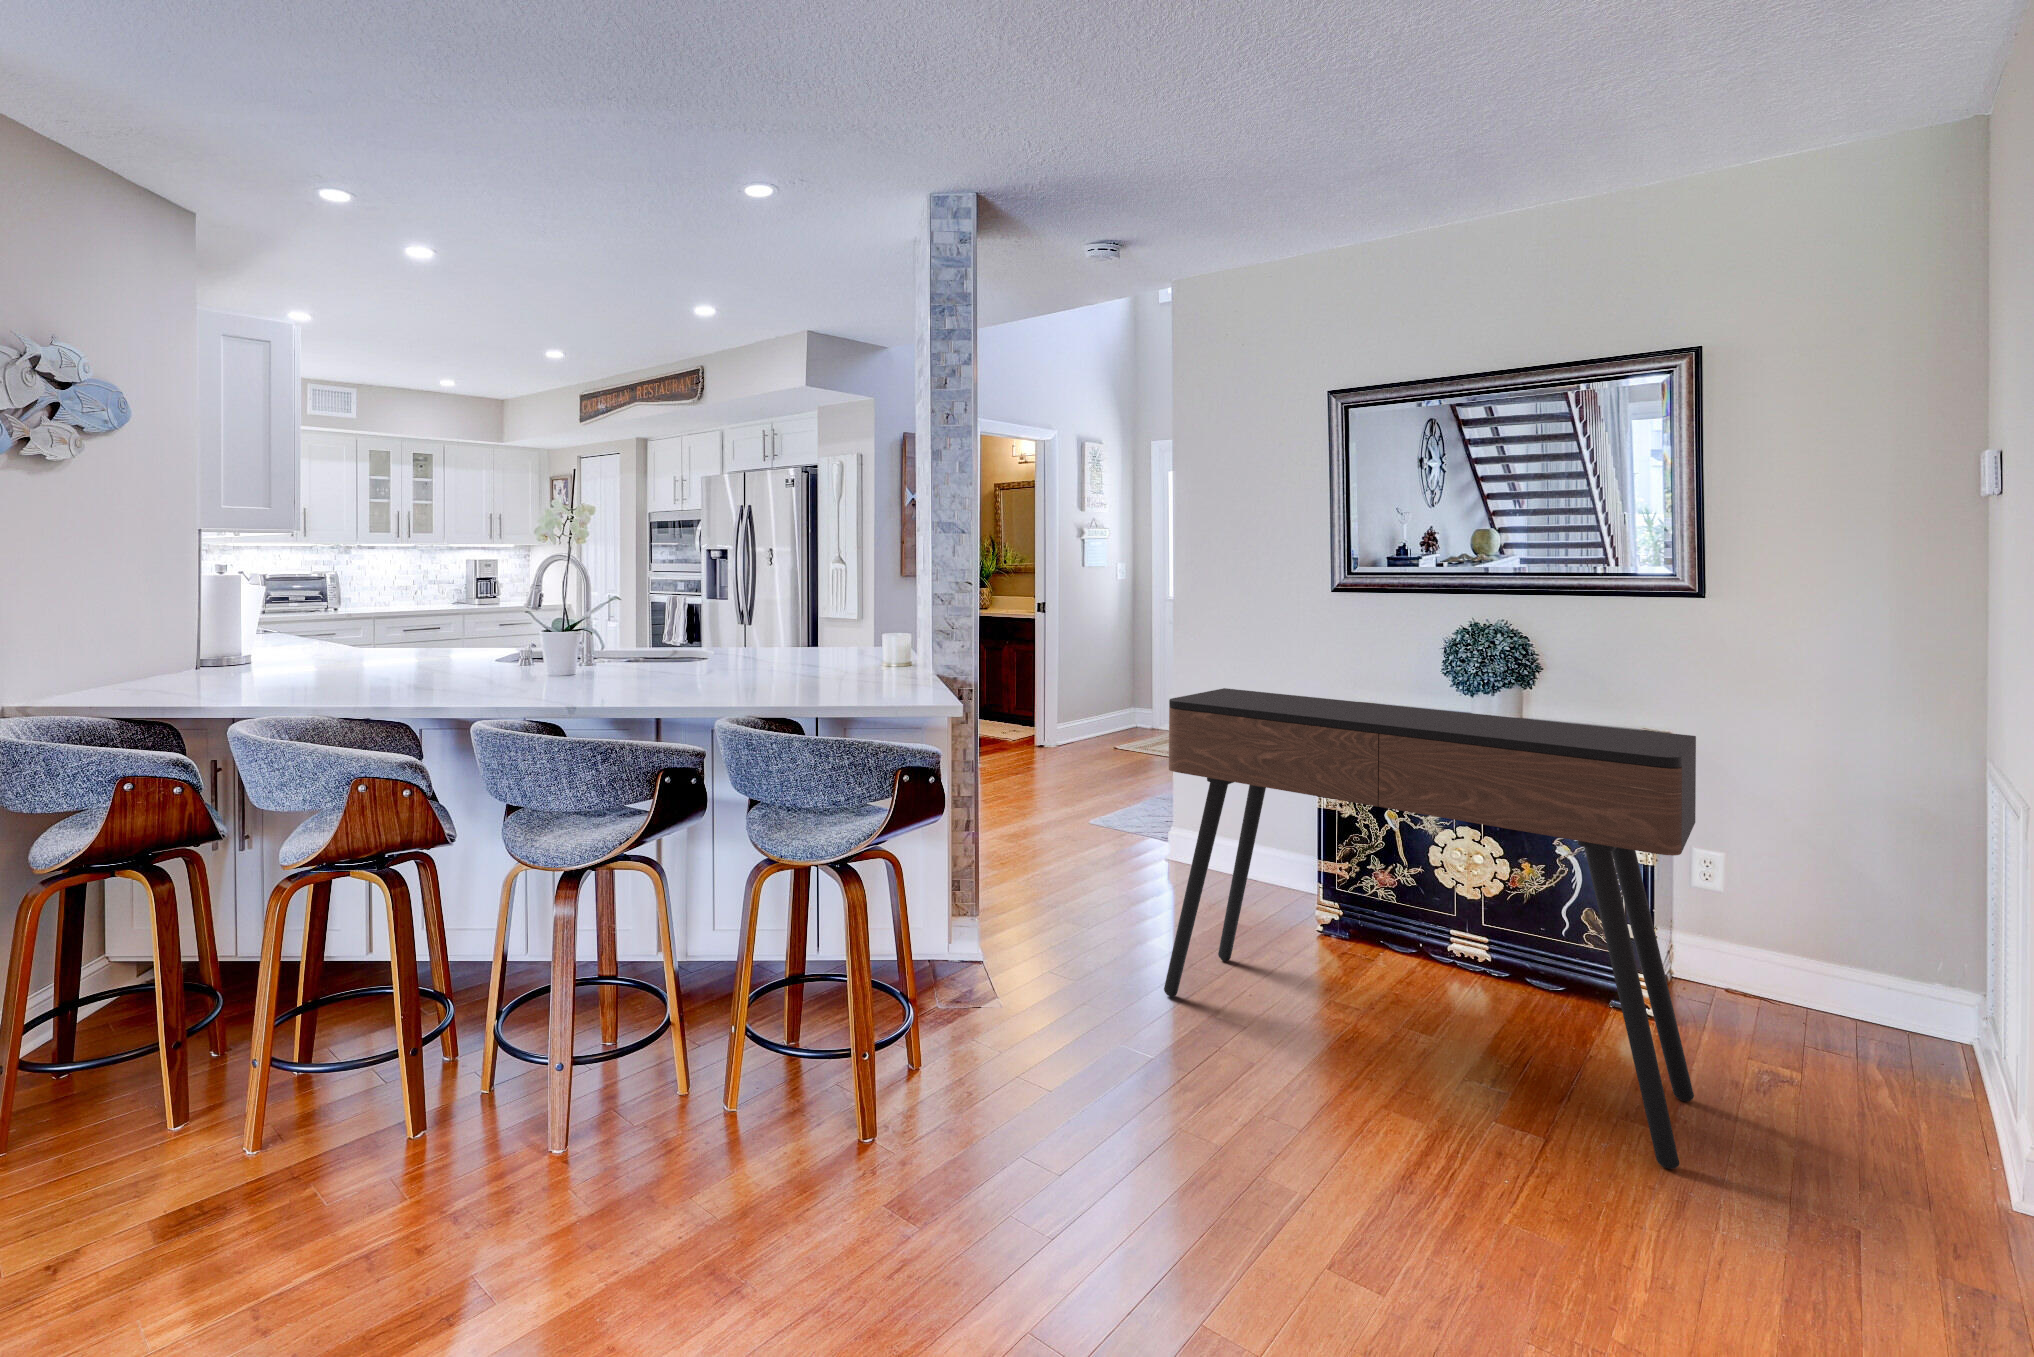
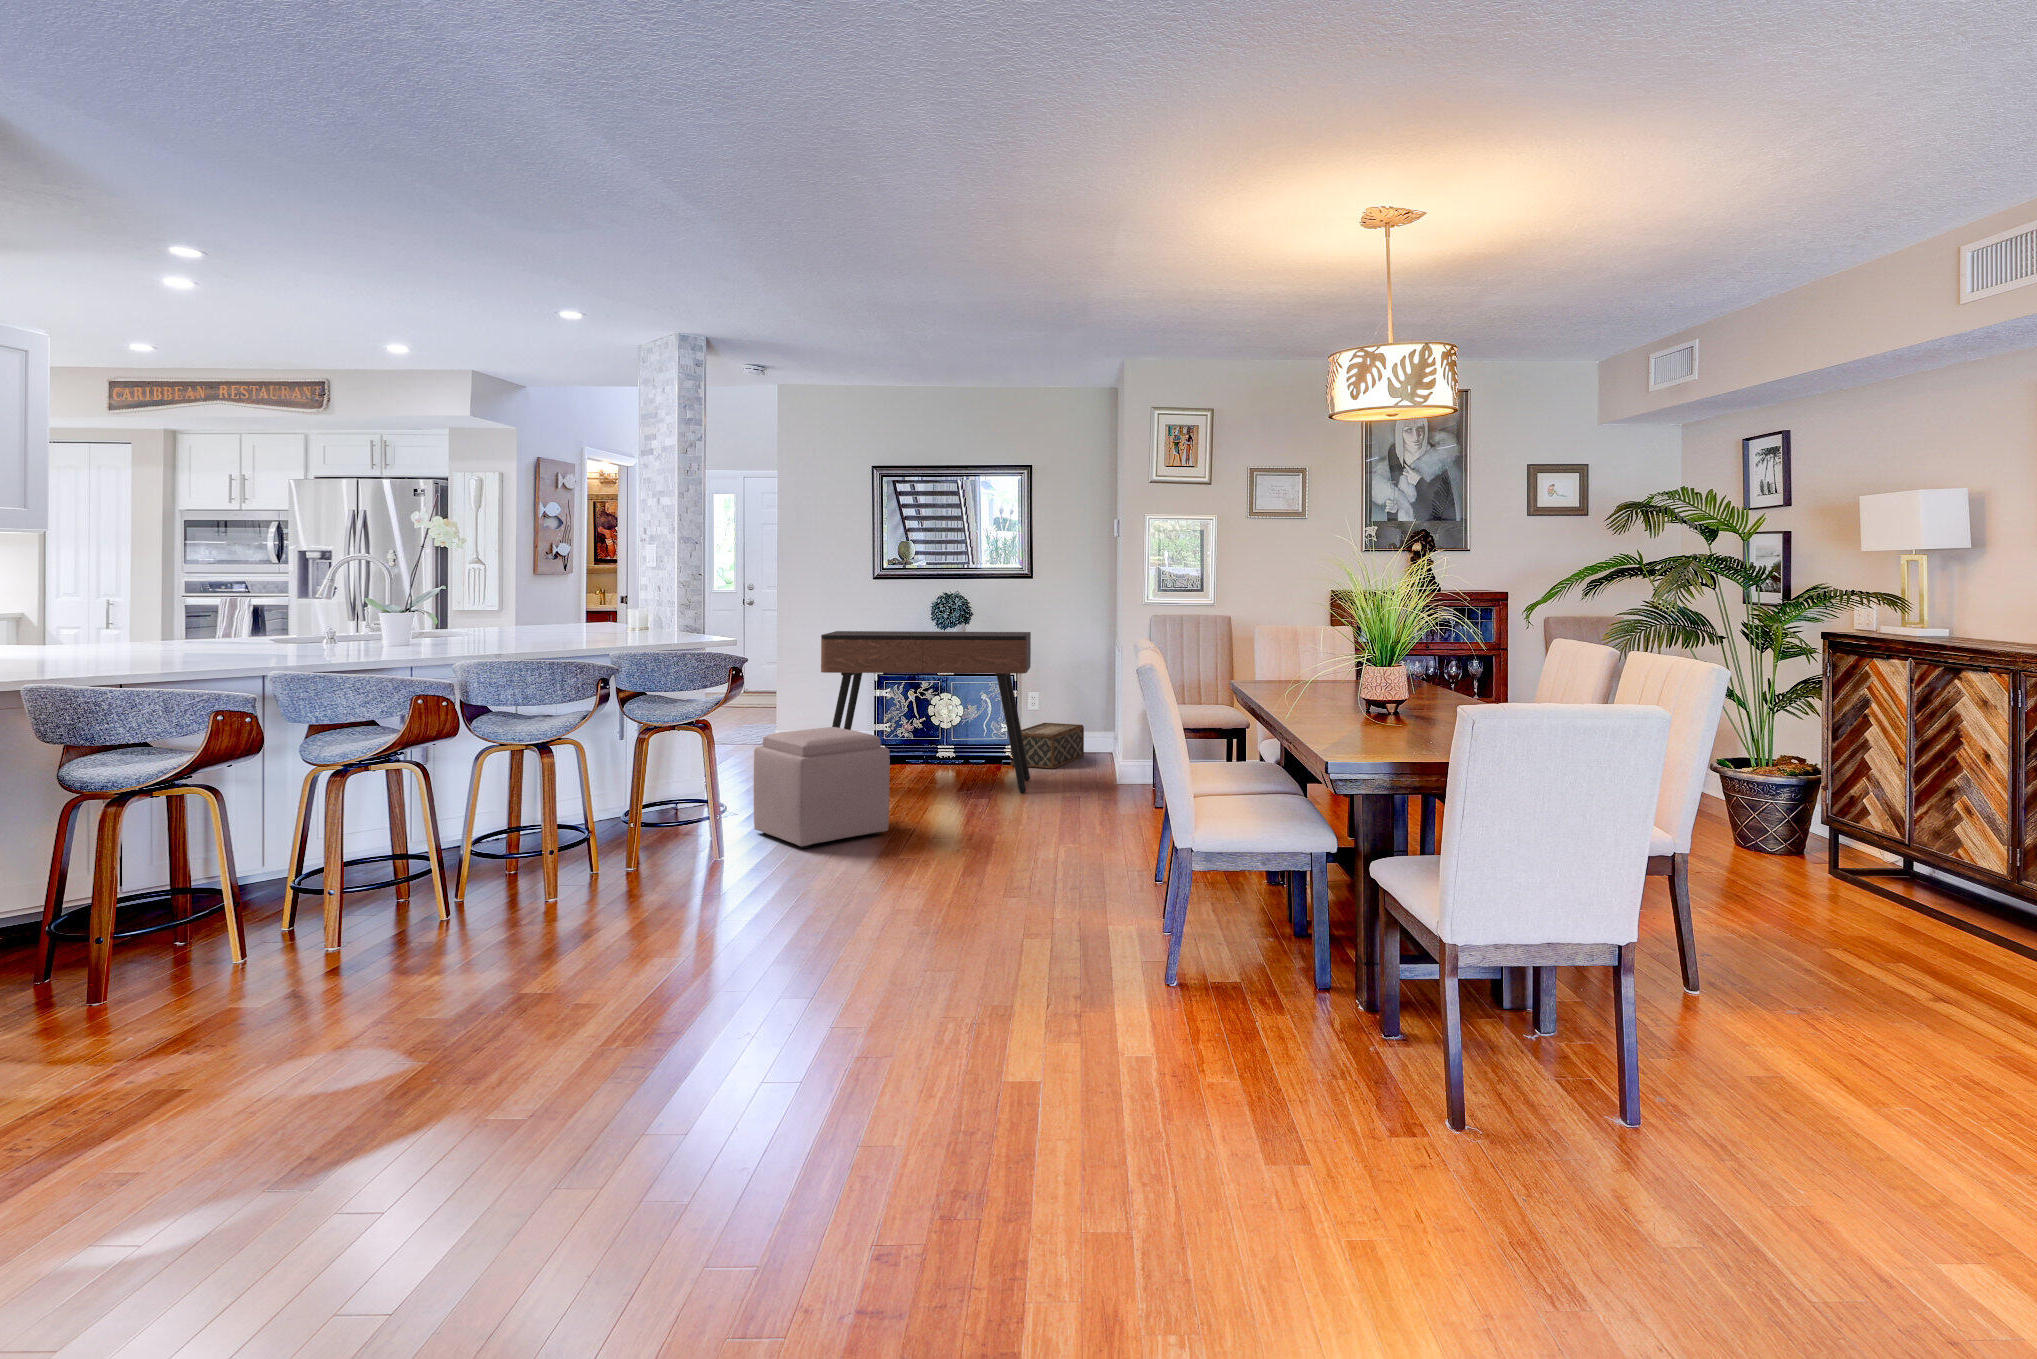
woven basket: none [1637,919,1867,1065] -> present [1011,723,1084,769]
ottoman: none [940,920,1209,1251] -> present [754,727,890,848]

